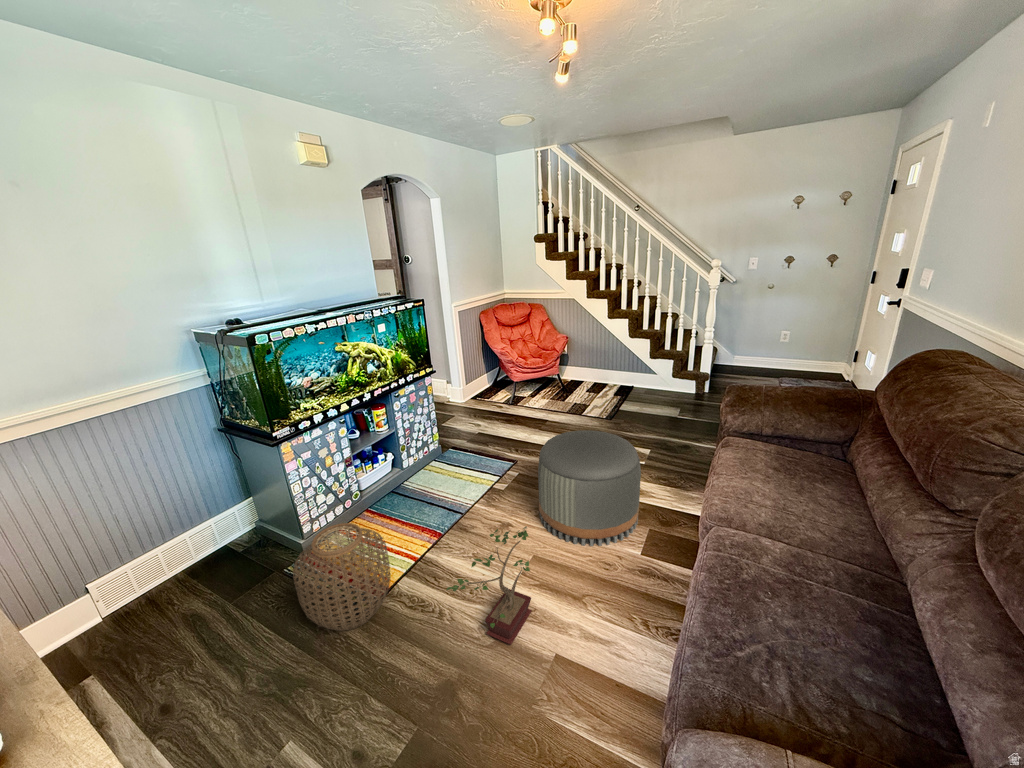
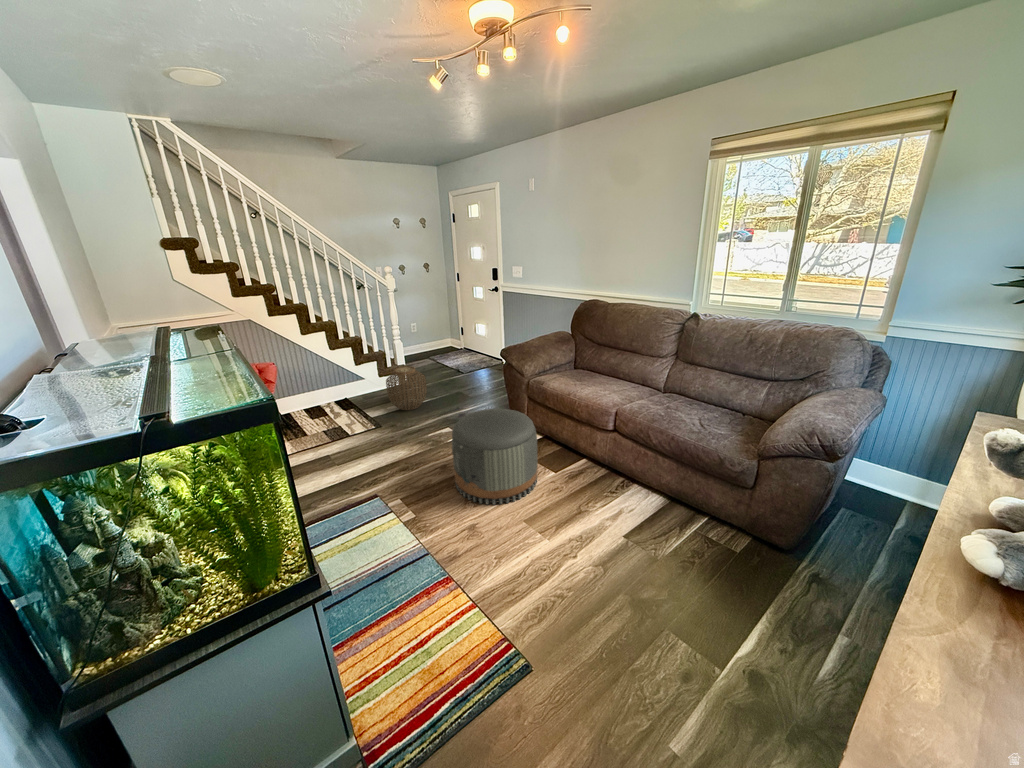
woven basket: present [293,523,390,630] -> present [386,366,427,410]
potted plant: present [446,527,532,645] -> none [561,469,636,568]

